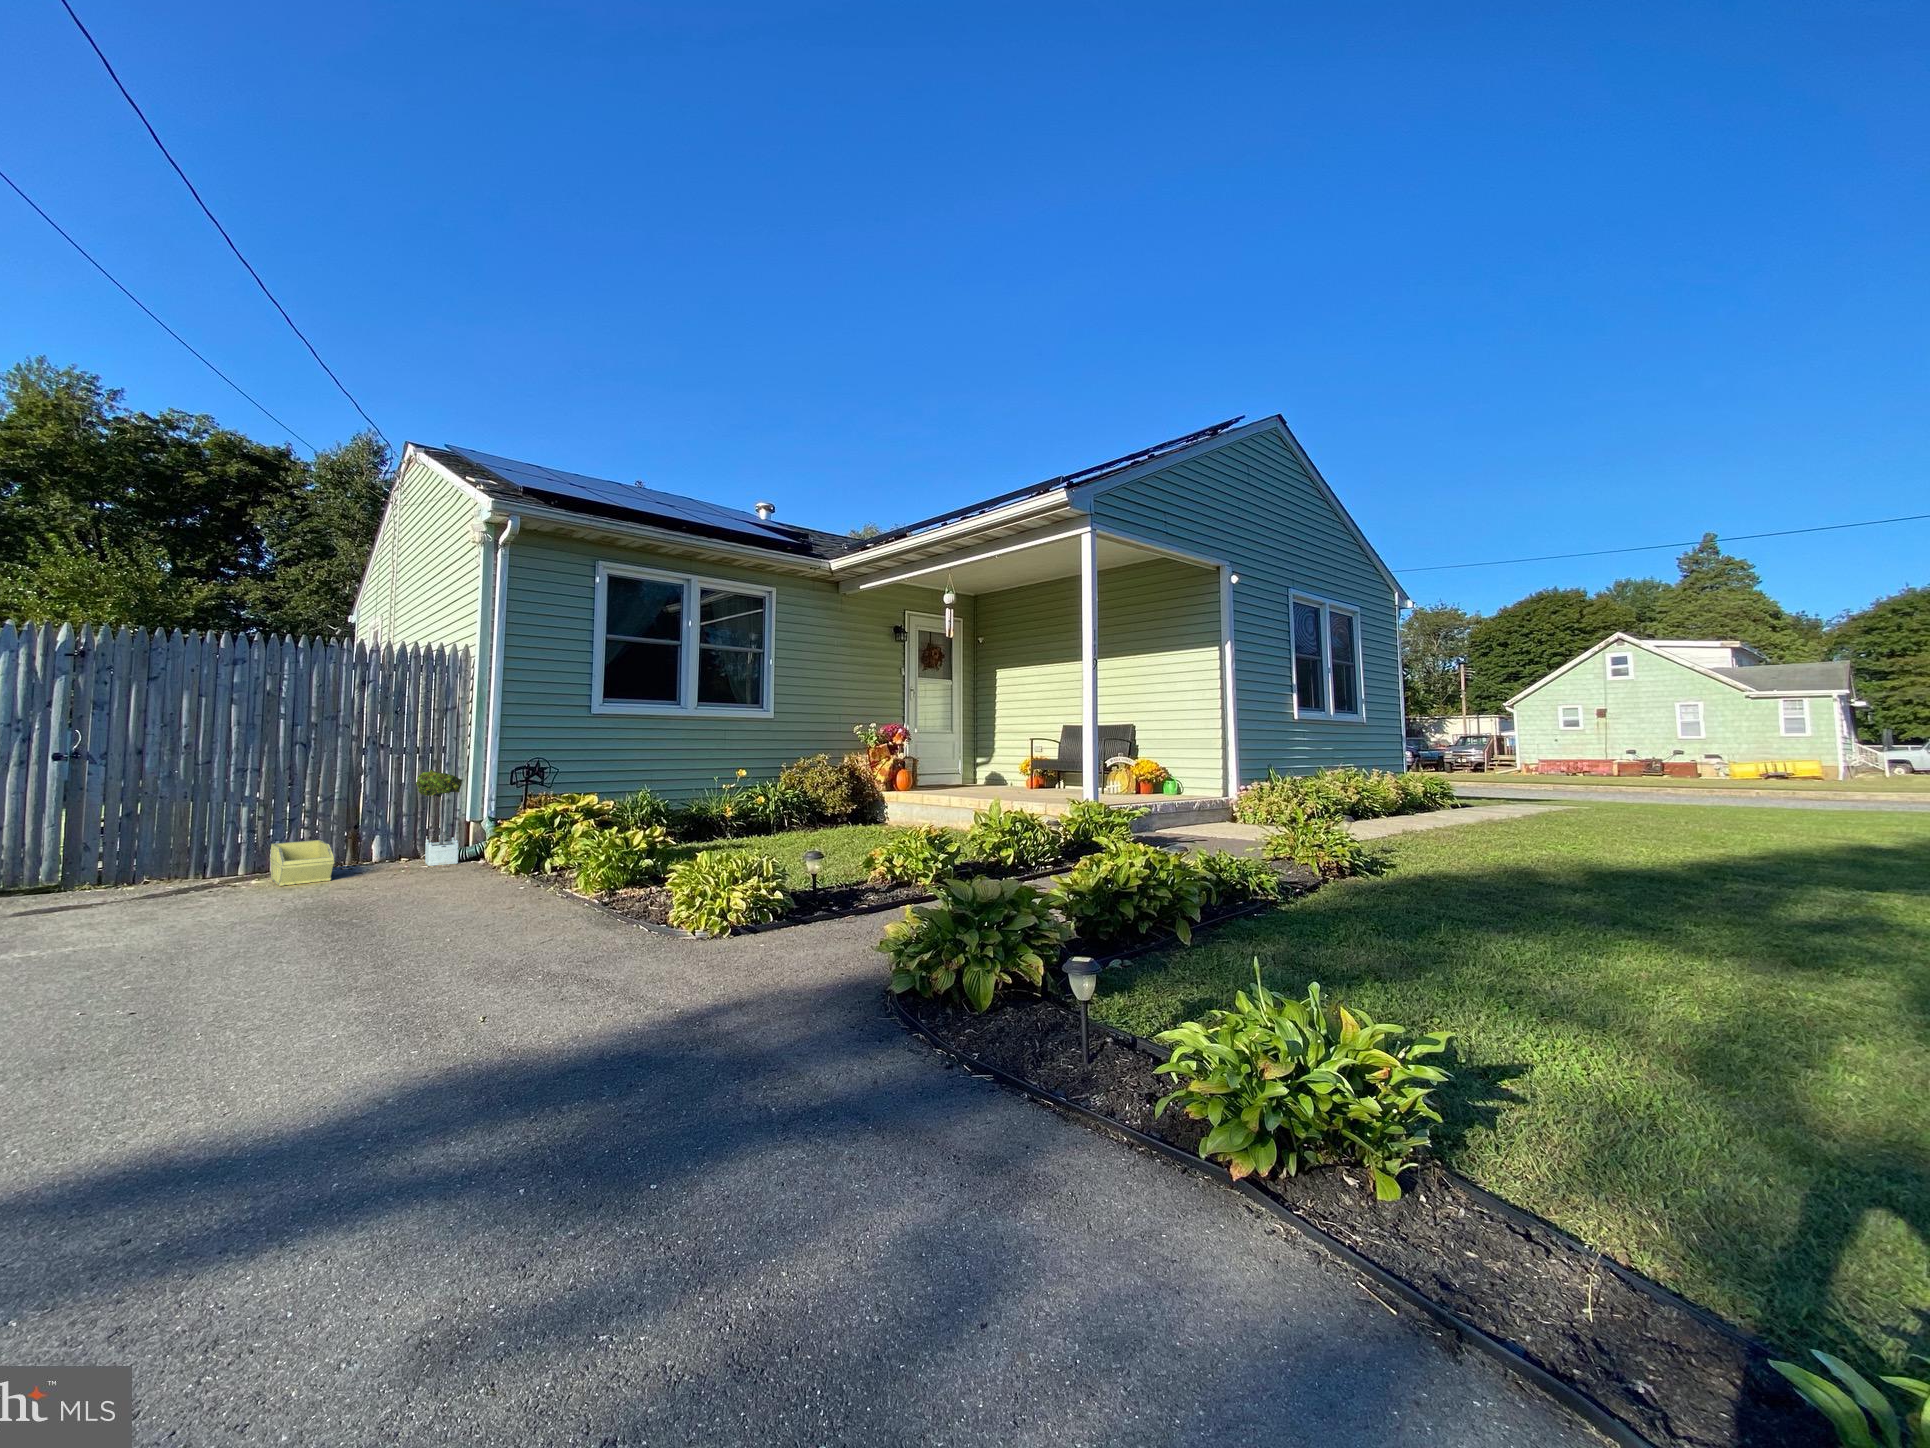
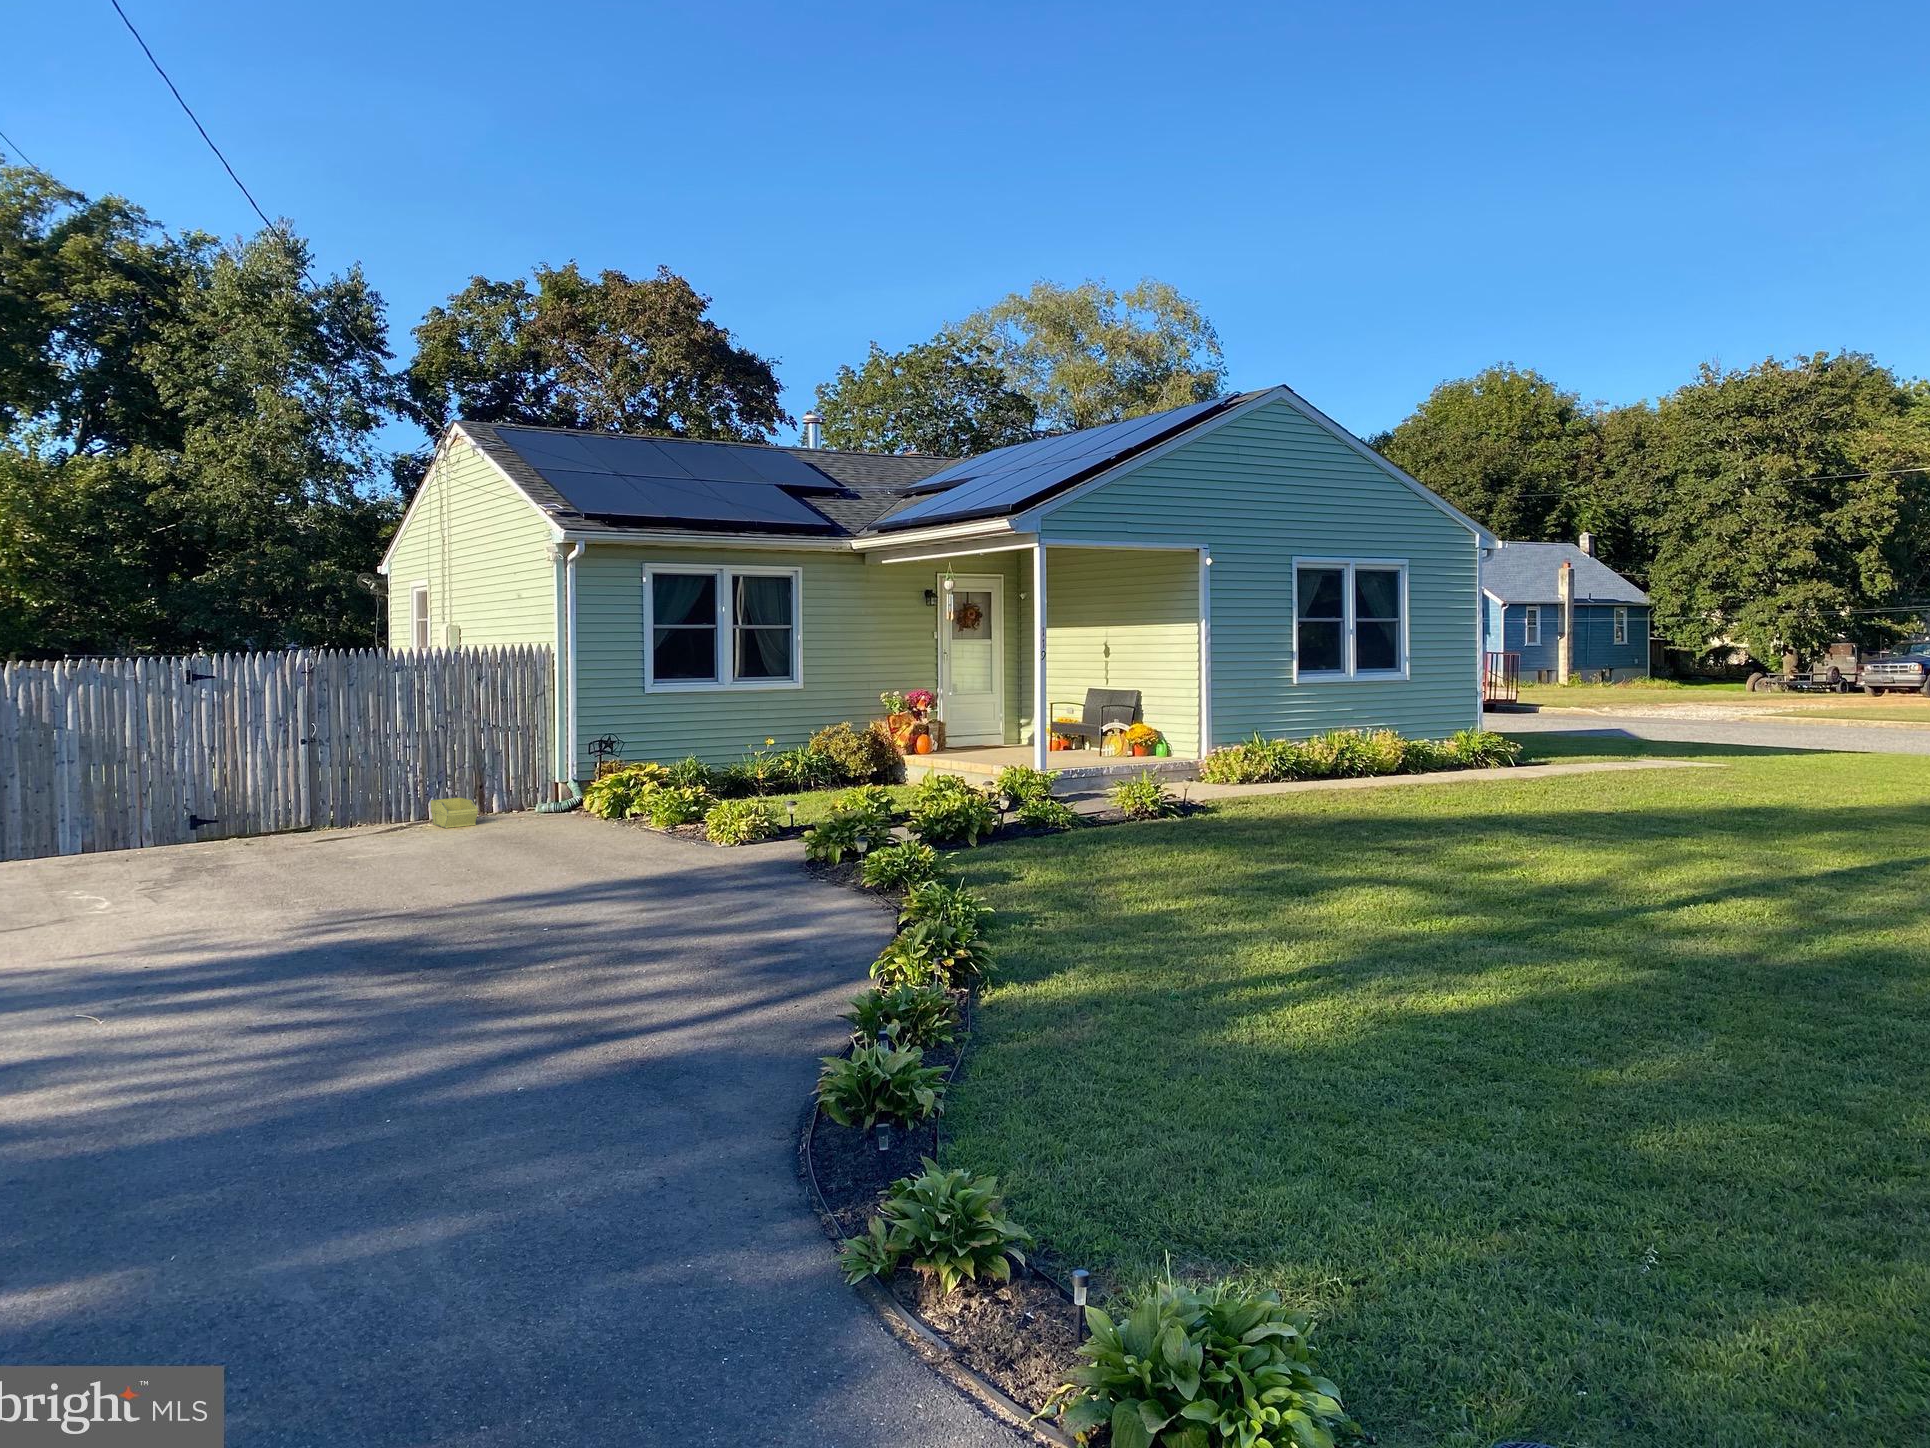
potted tree: present [416,770,462,866] -> none [521,744,555,817]

